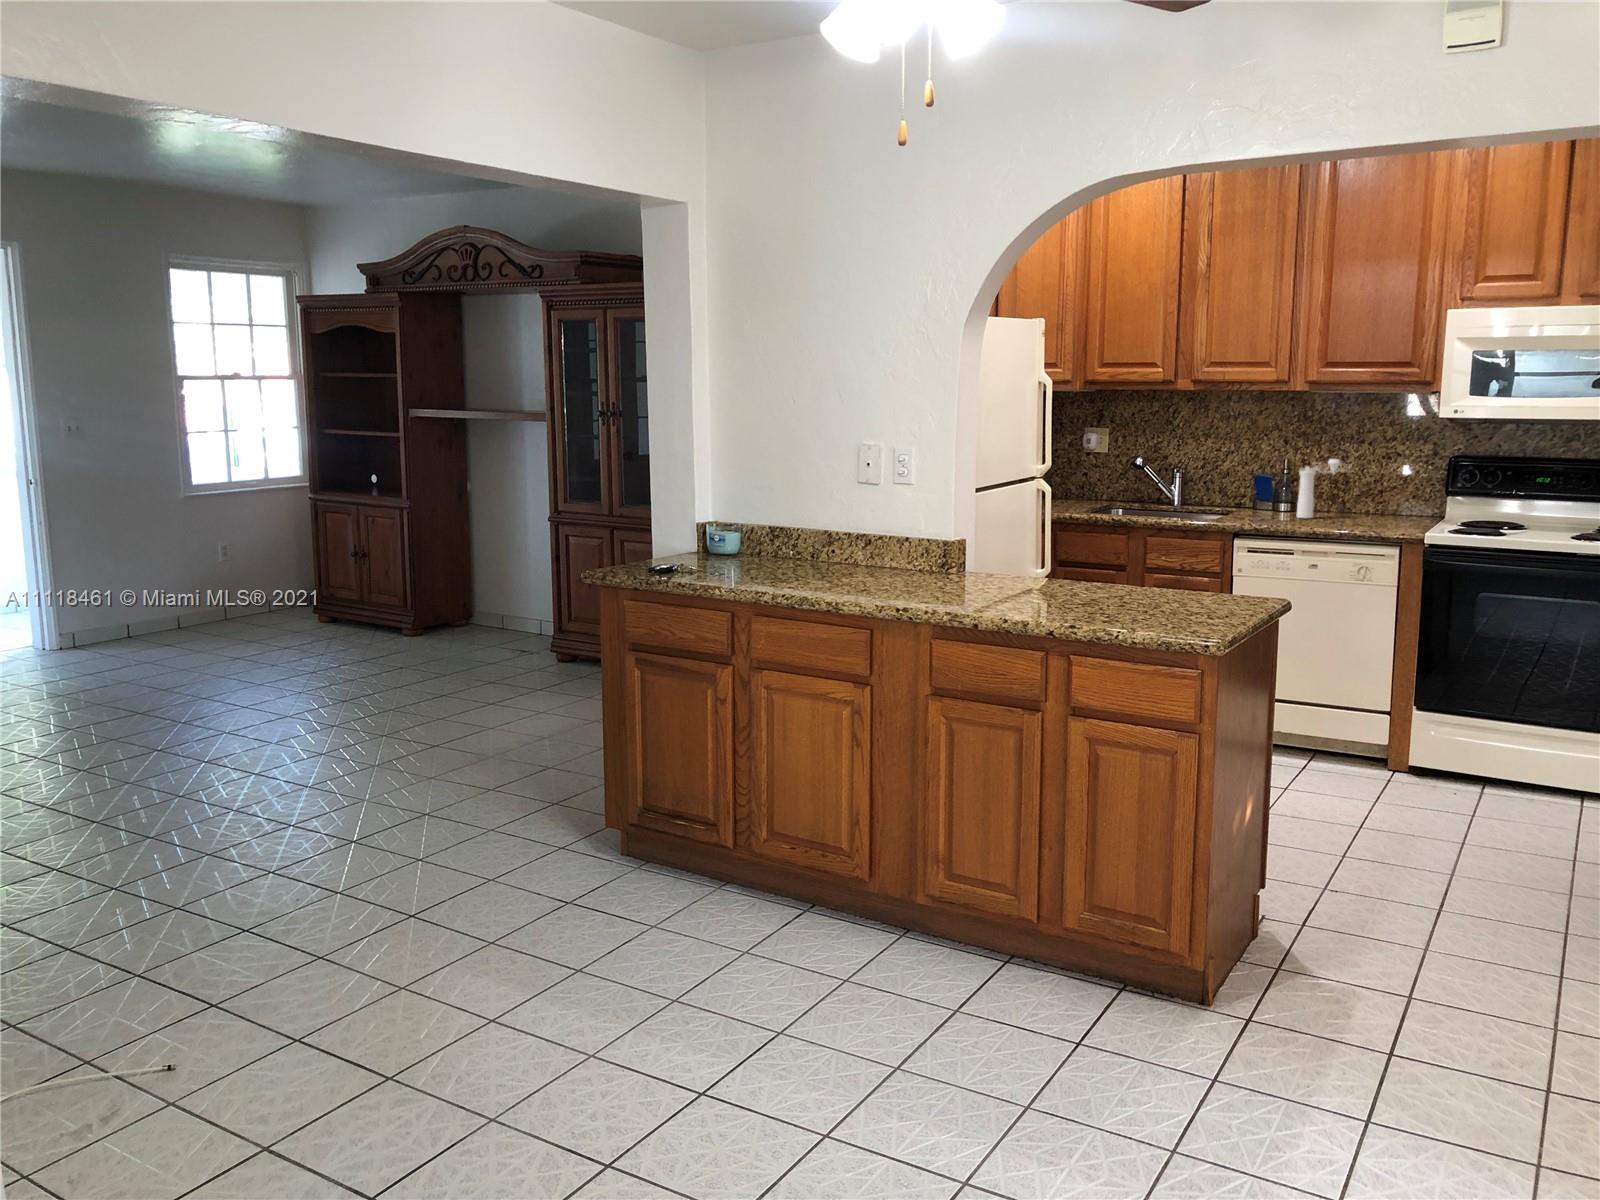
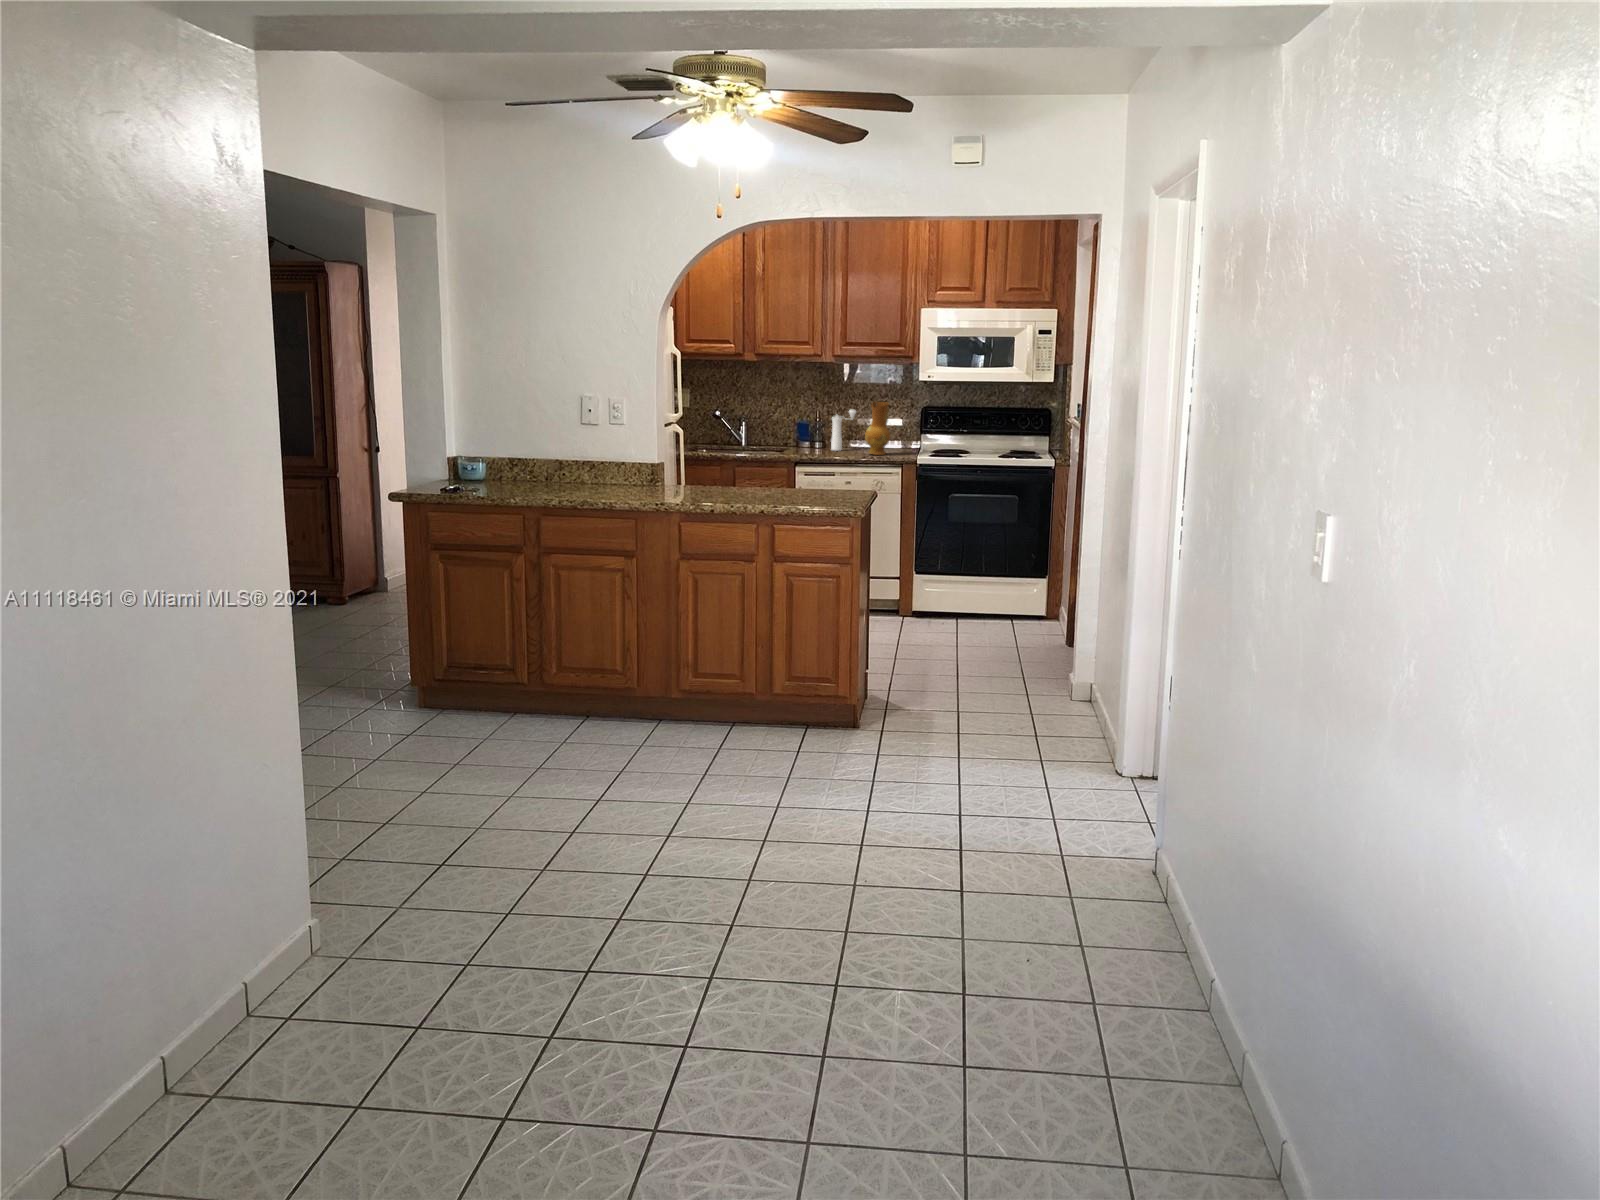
ceramic jug: none [1344,449,1386,528] -> present [865,402,890,455]

